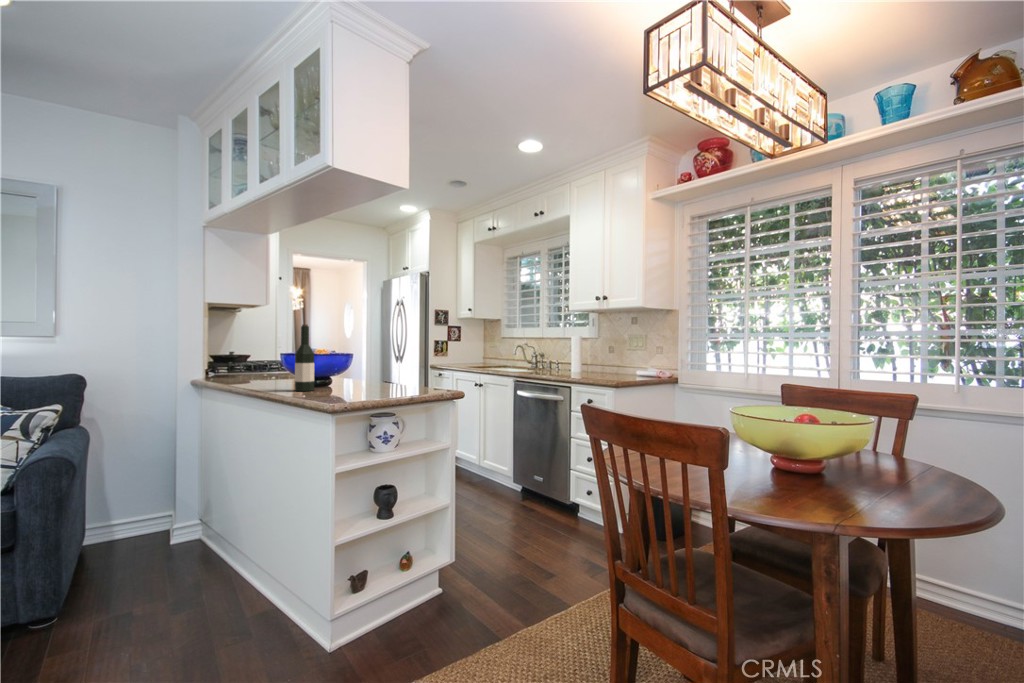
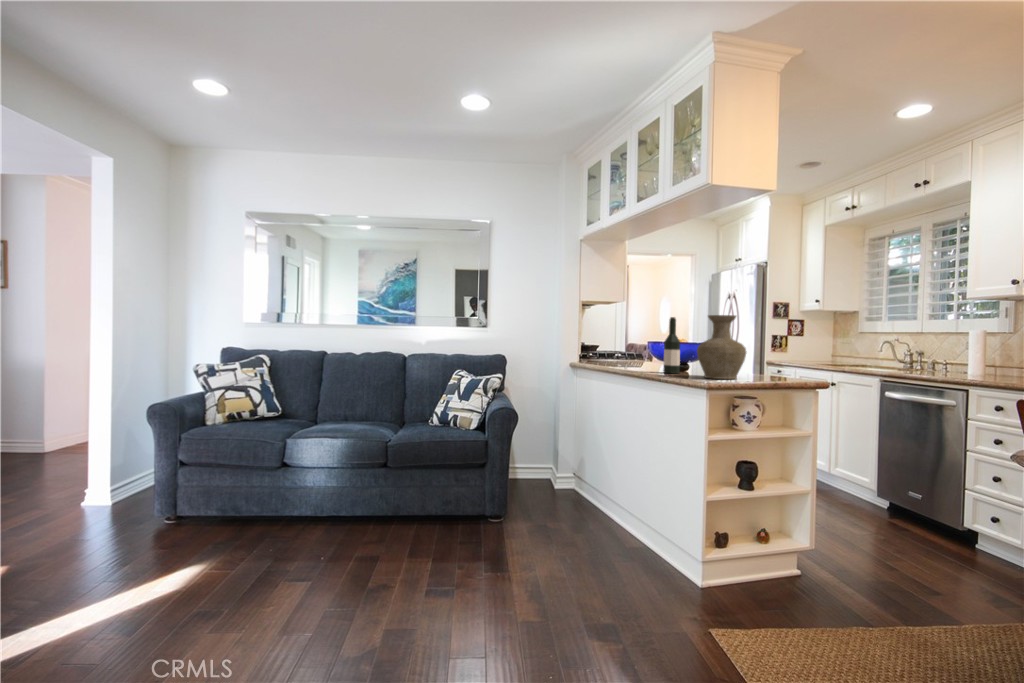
vase: none [326,323,382,397] -> present [697,315,746,379]

